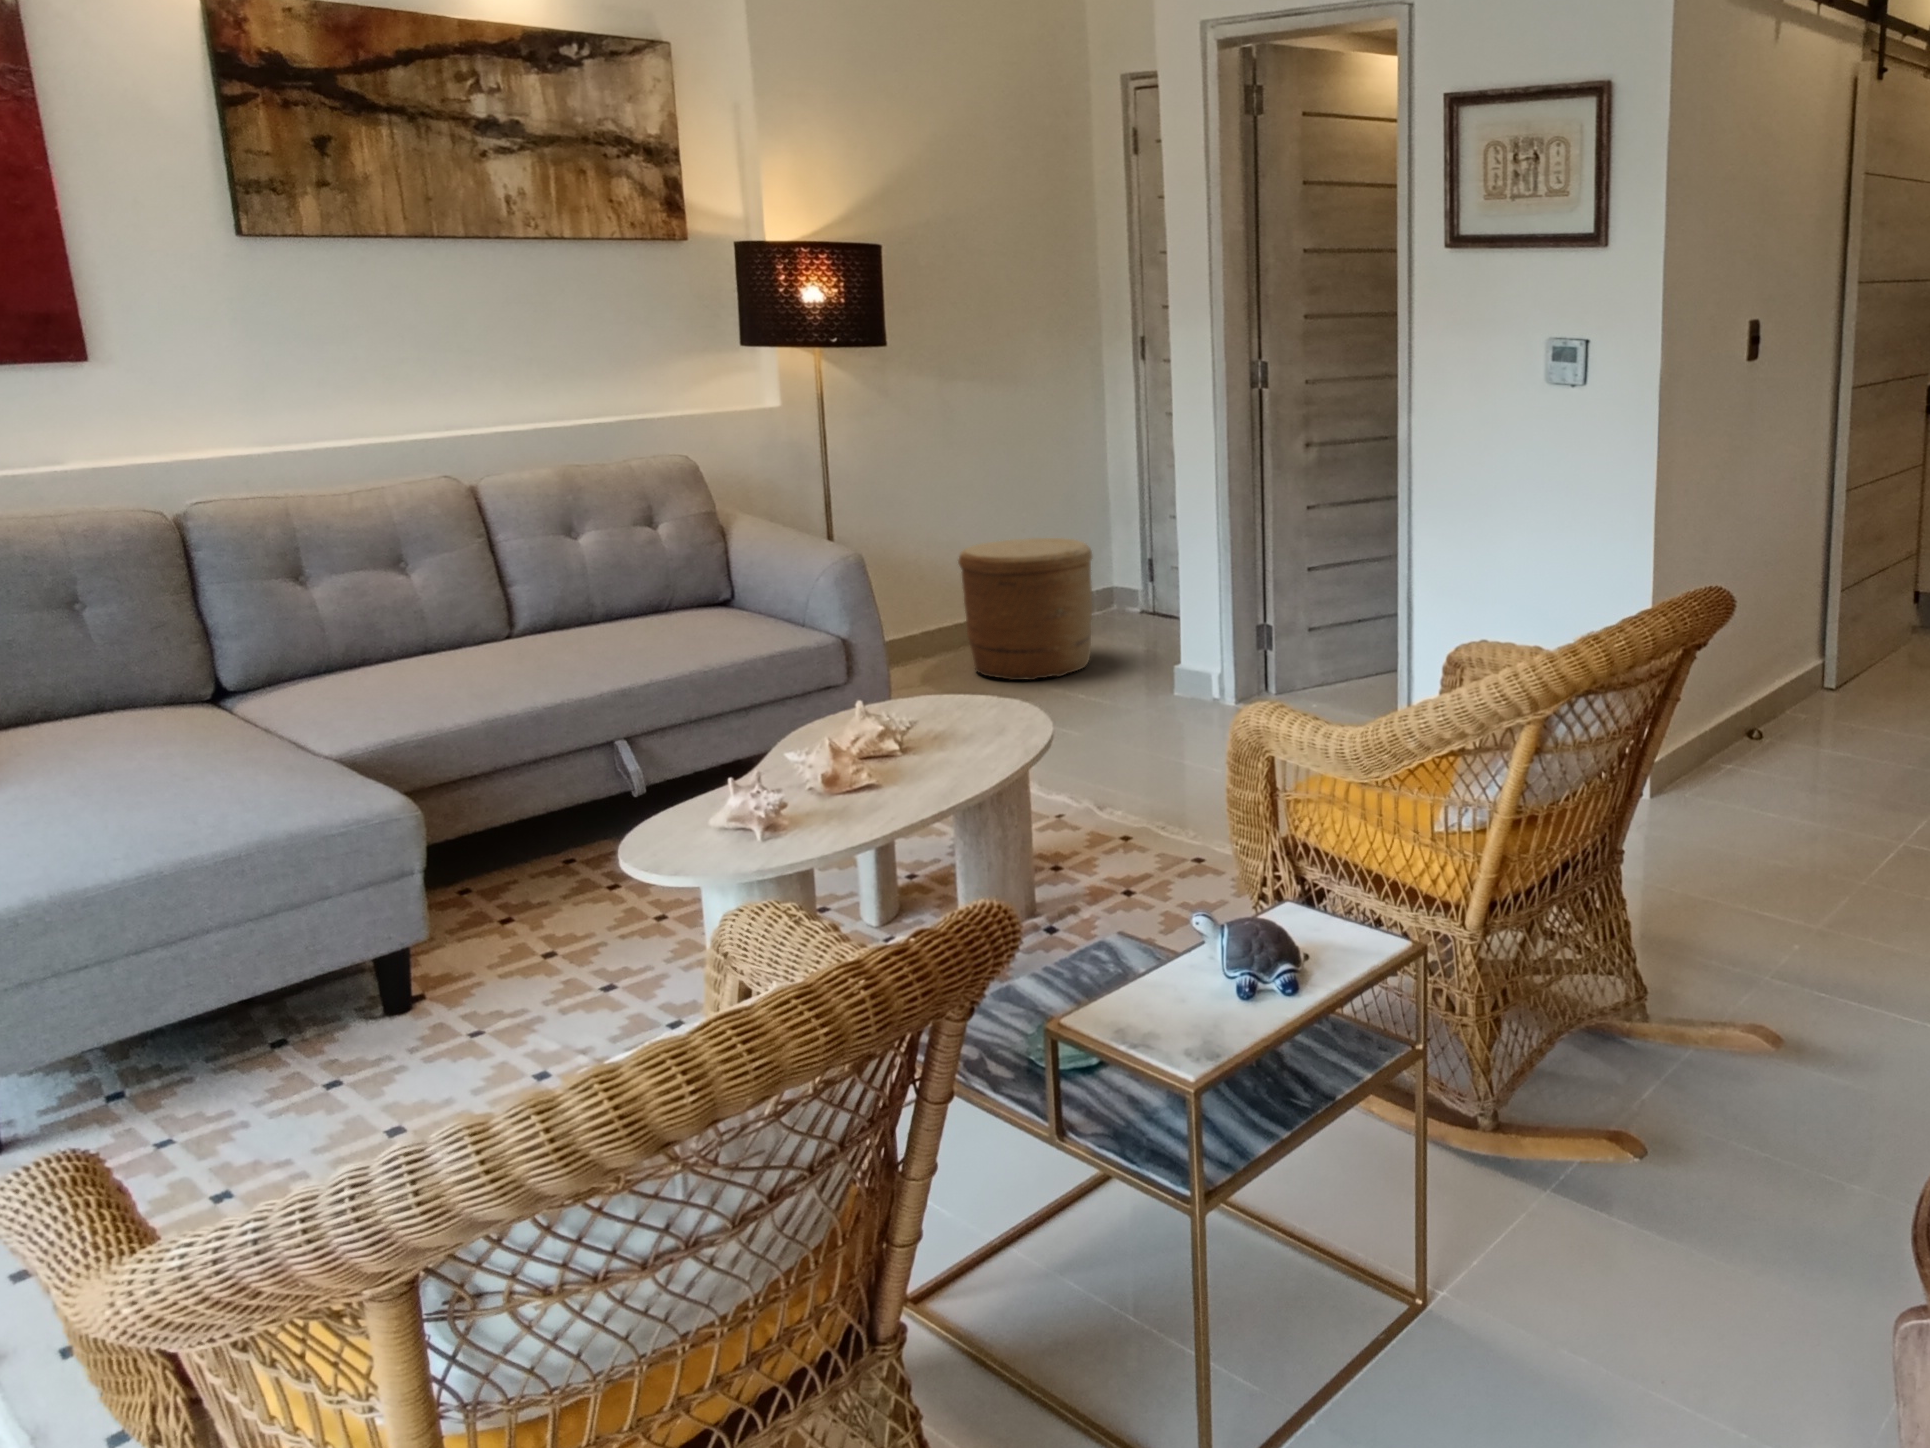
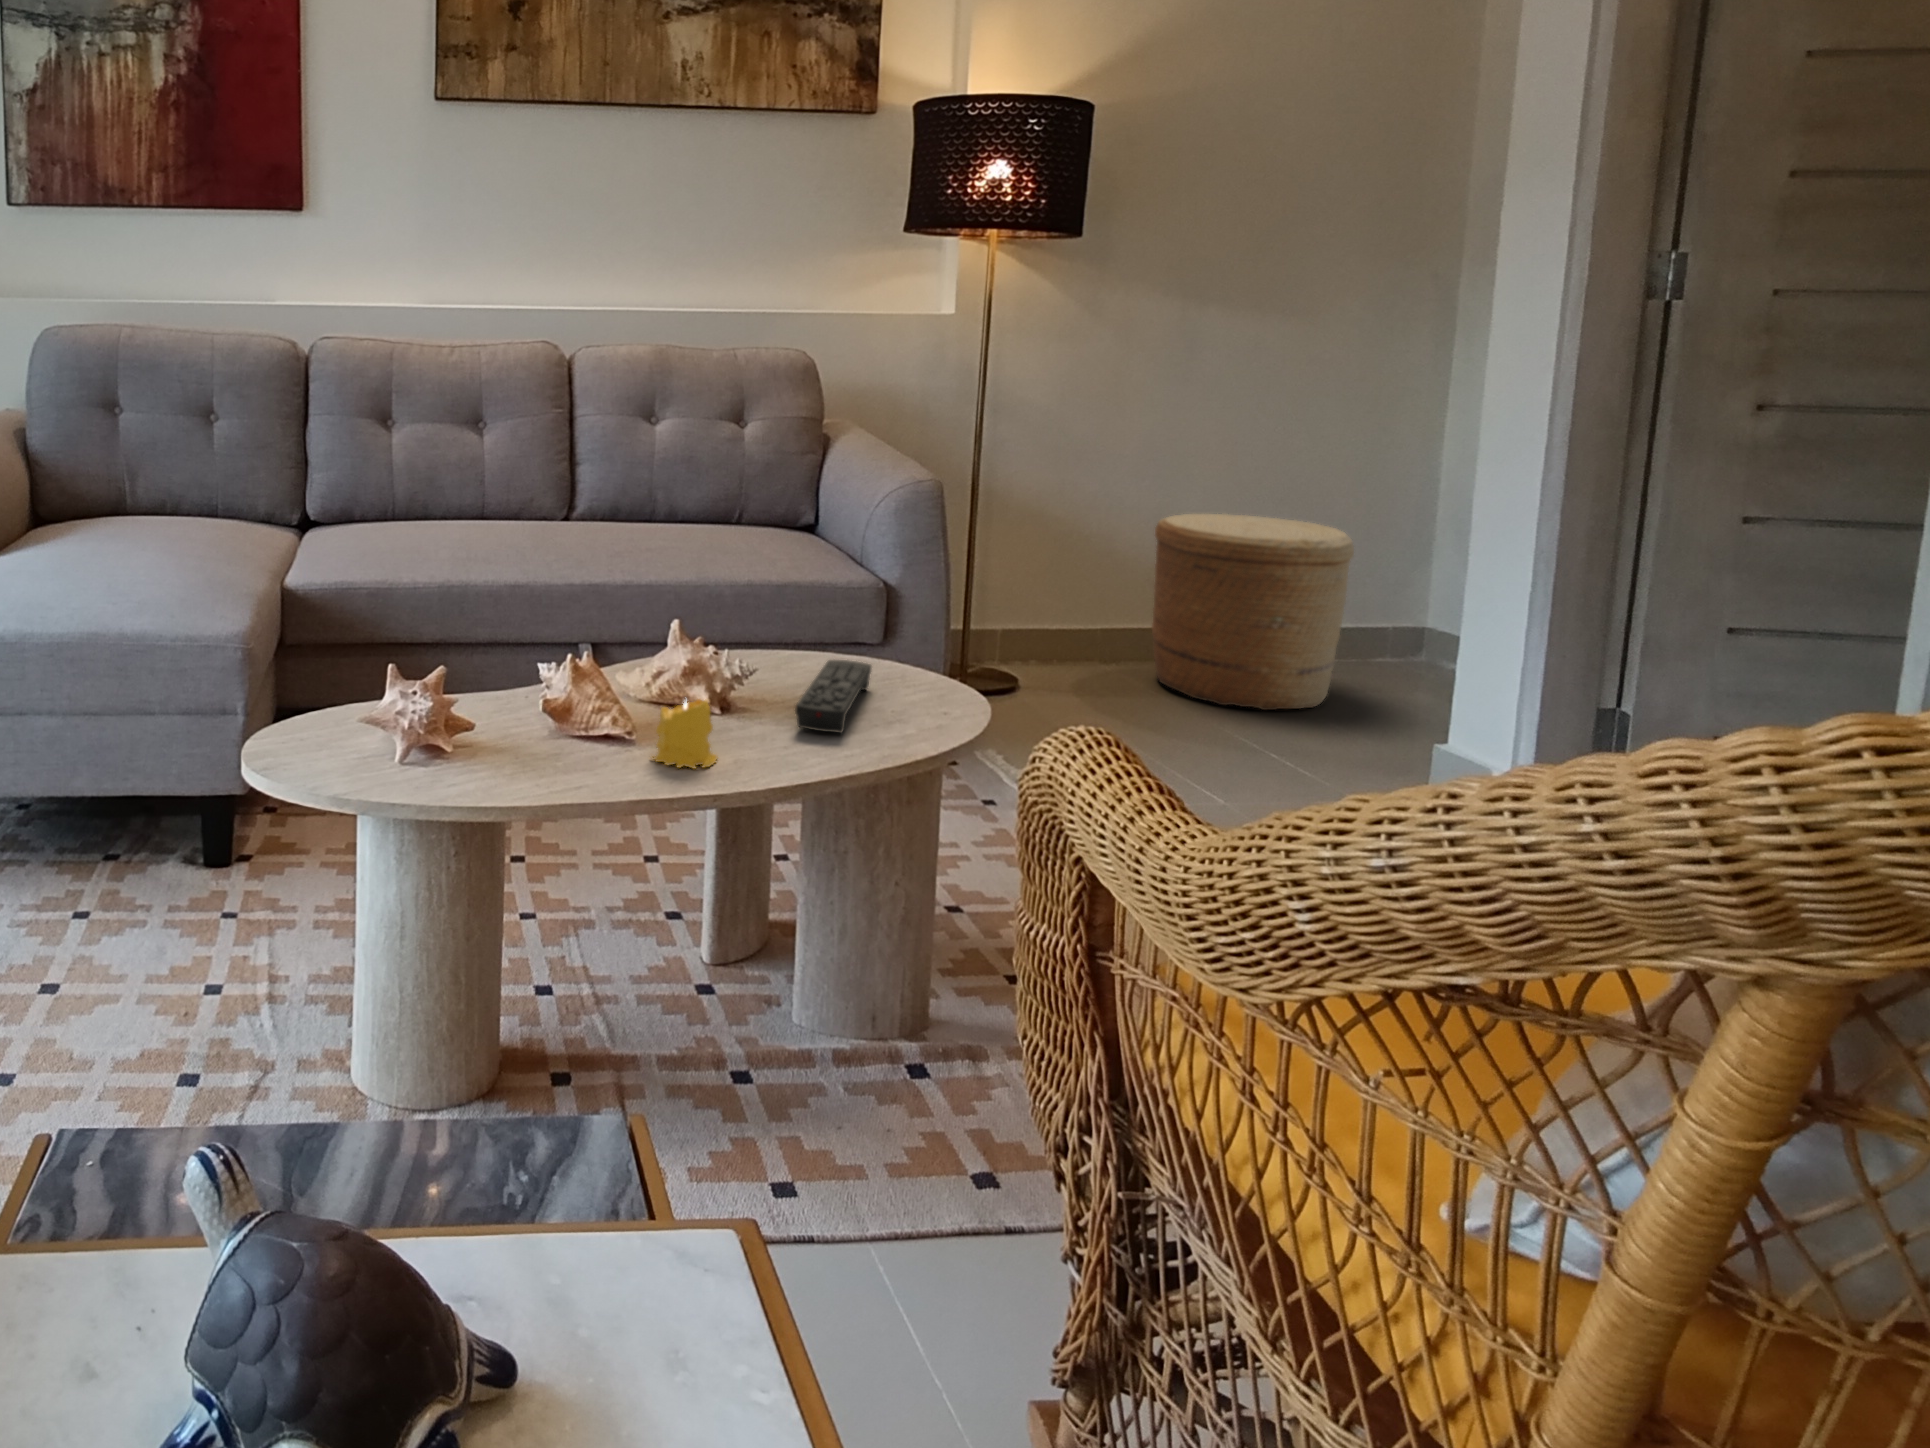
remote control: none [913,688,971,735] -> present [795,660,871,733]
candle: none [874,727,921,775] -> present [652,700,717,768]

